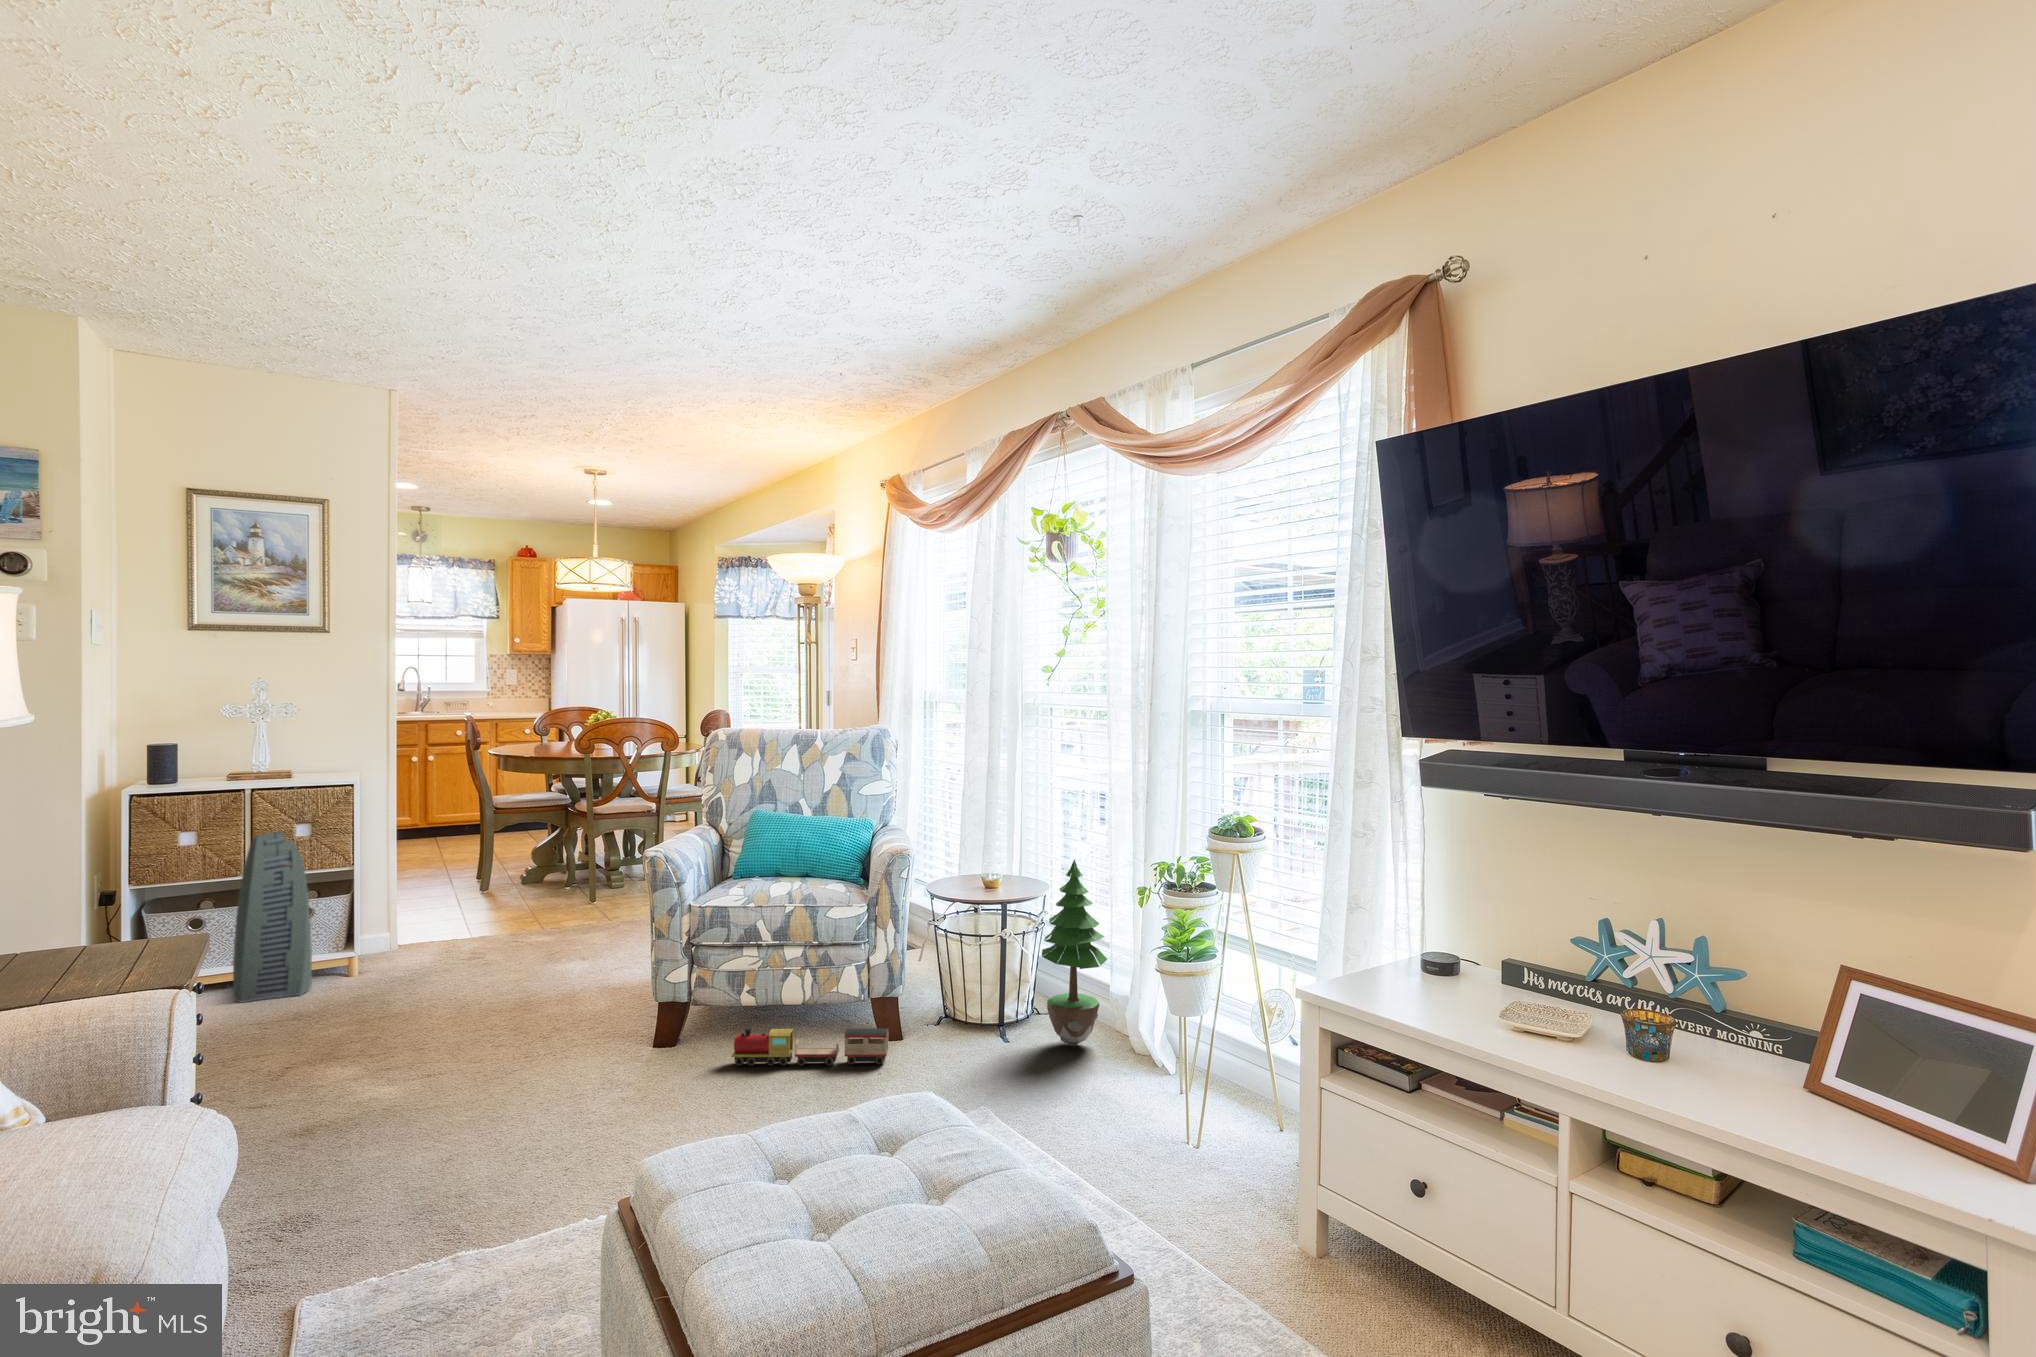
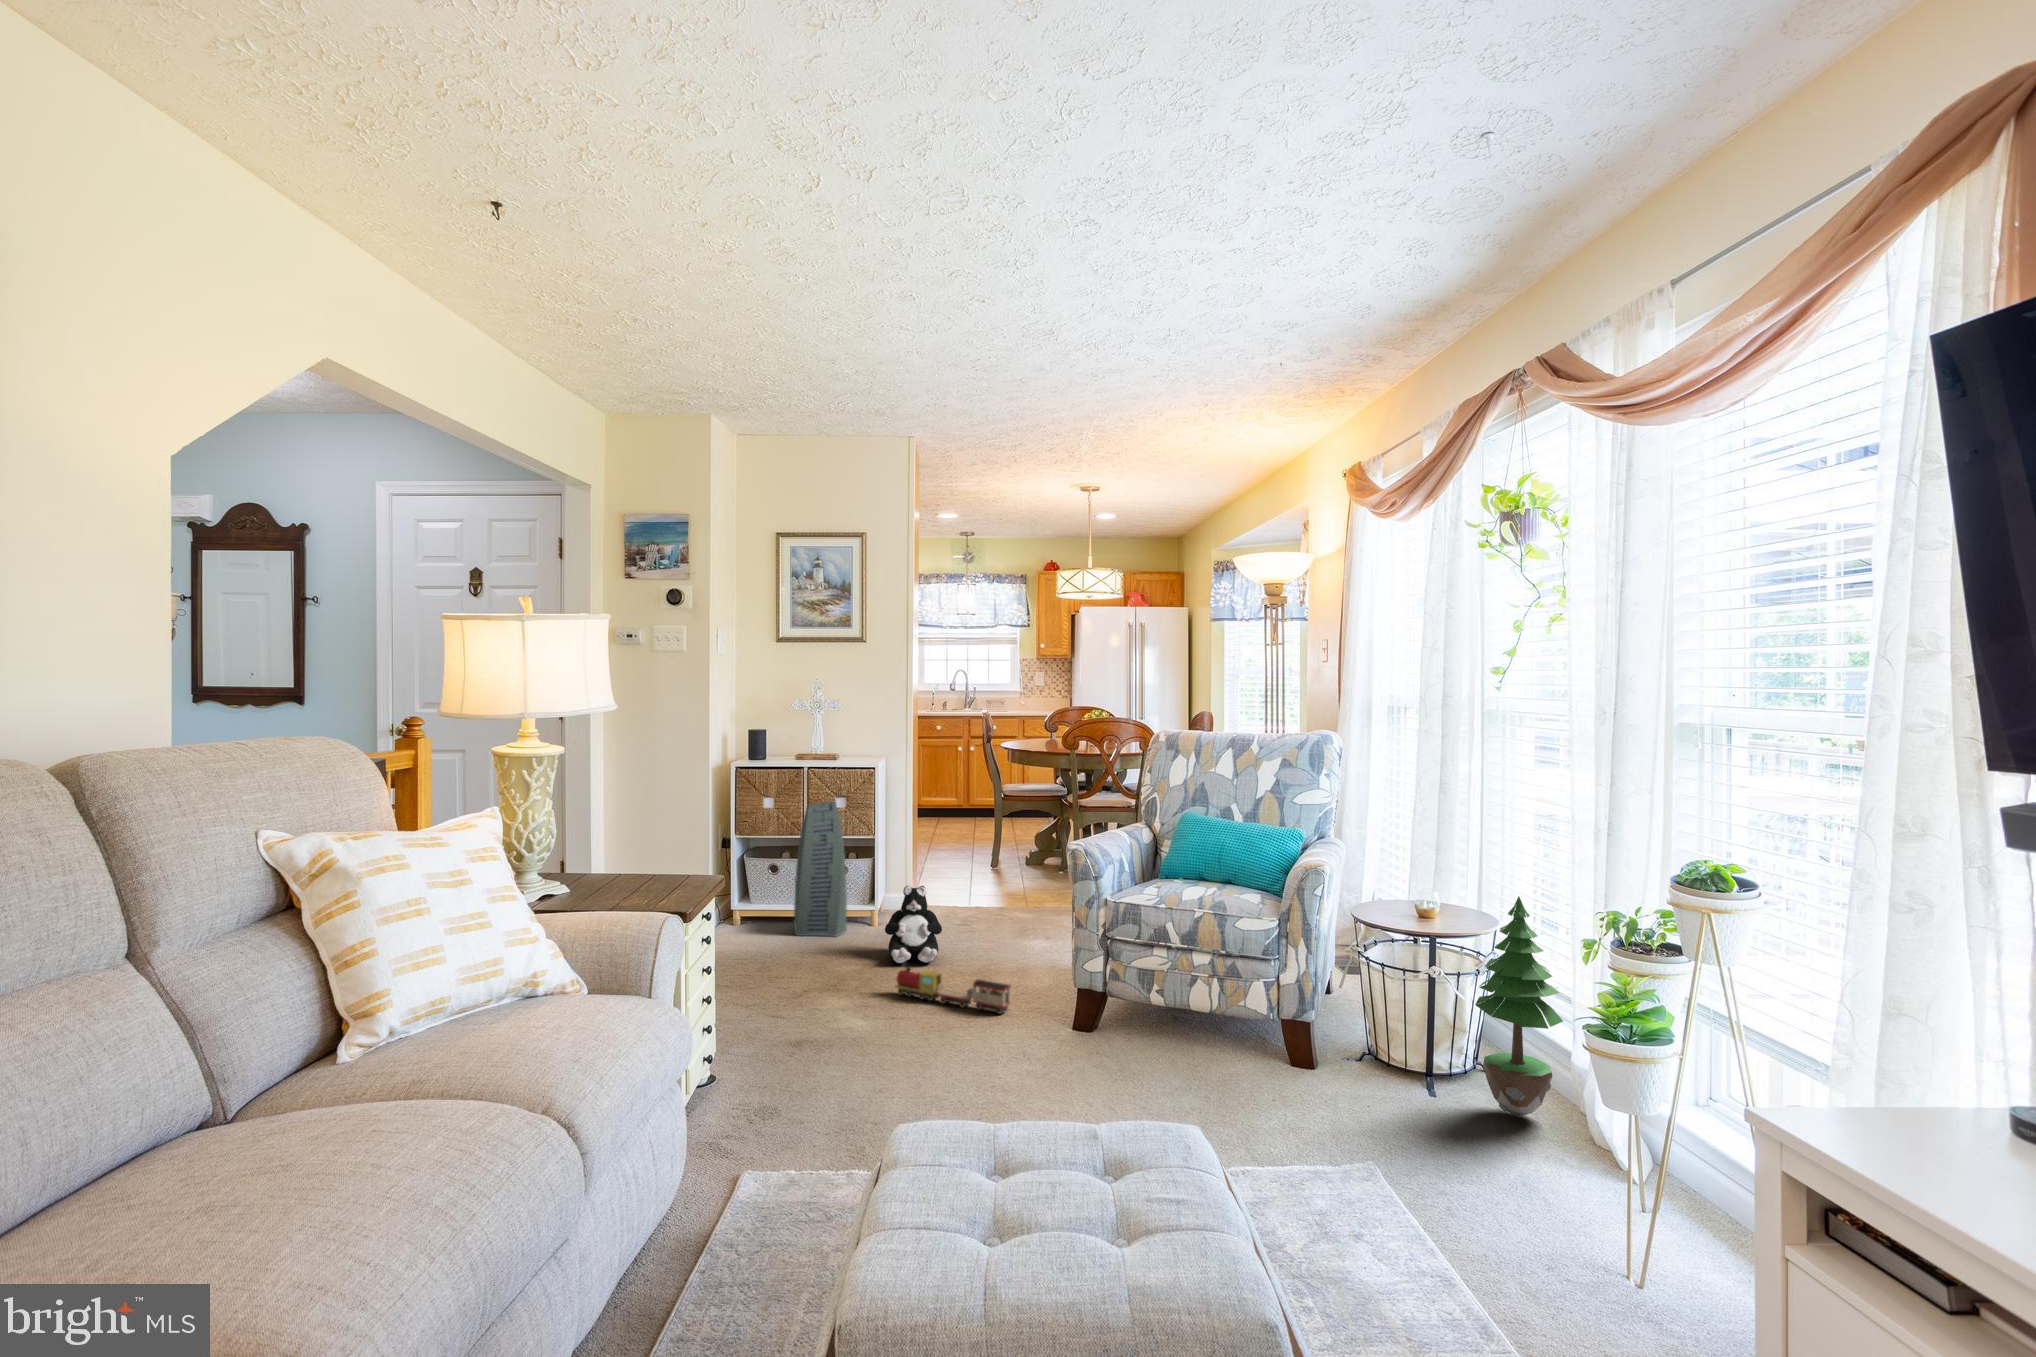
plush toy: none [383,919,460,1013] -> present [885,886,942,963]
toy train: present [731,1028,888,1066] -> present [895,966,1011,1014]

